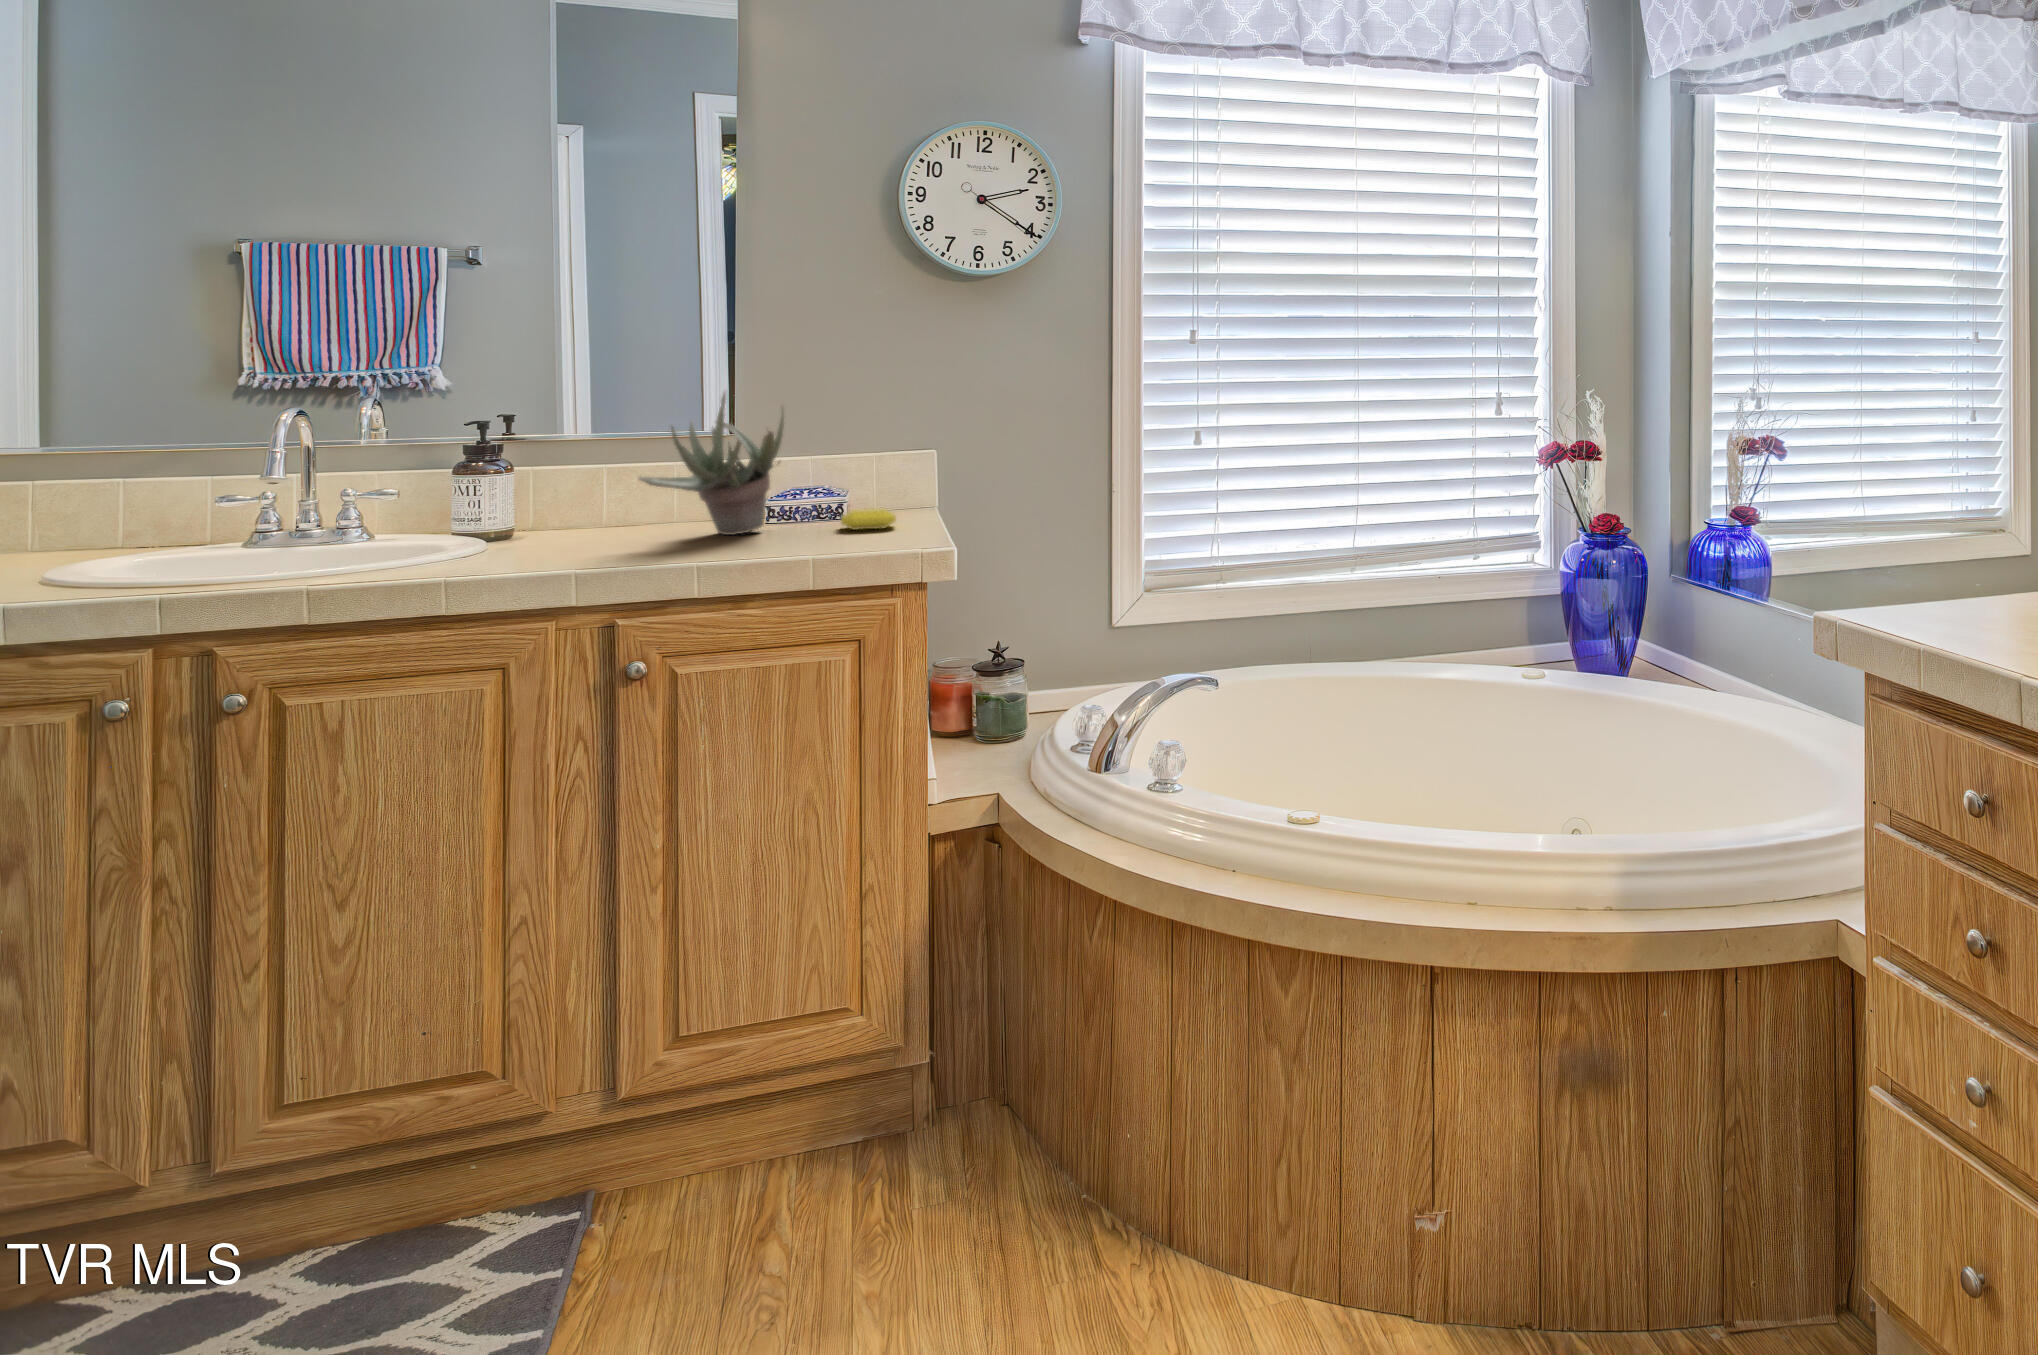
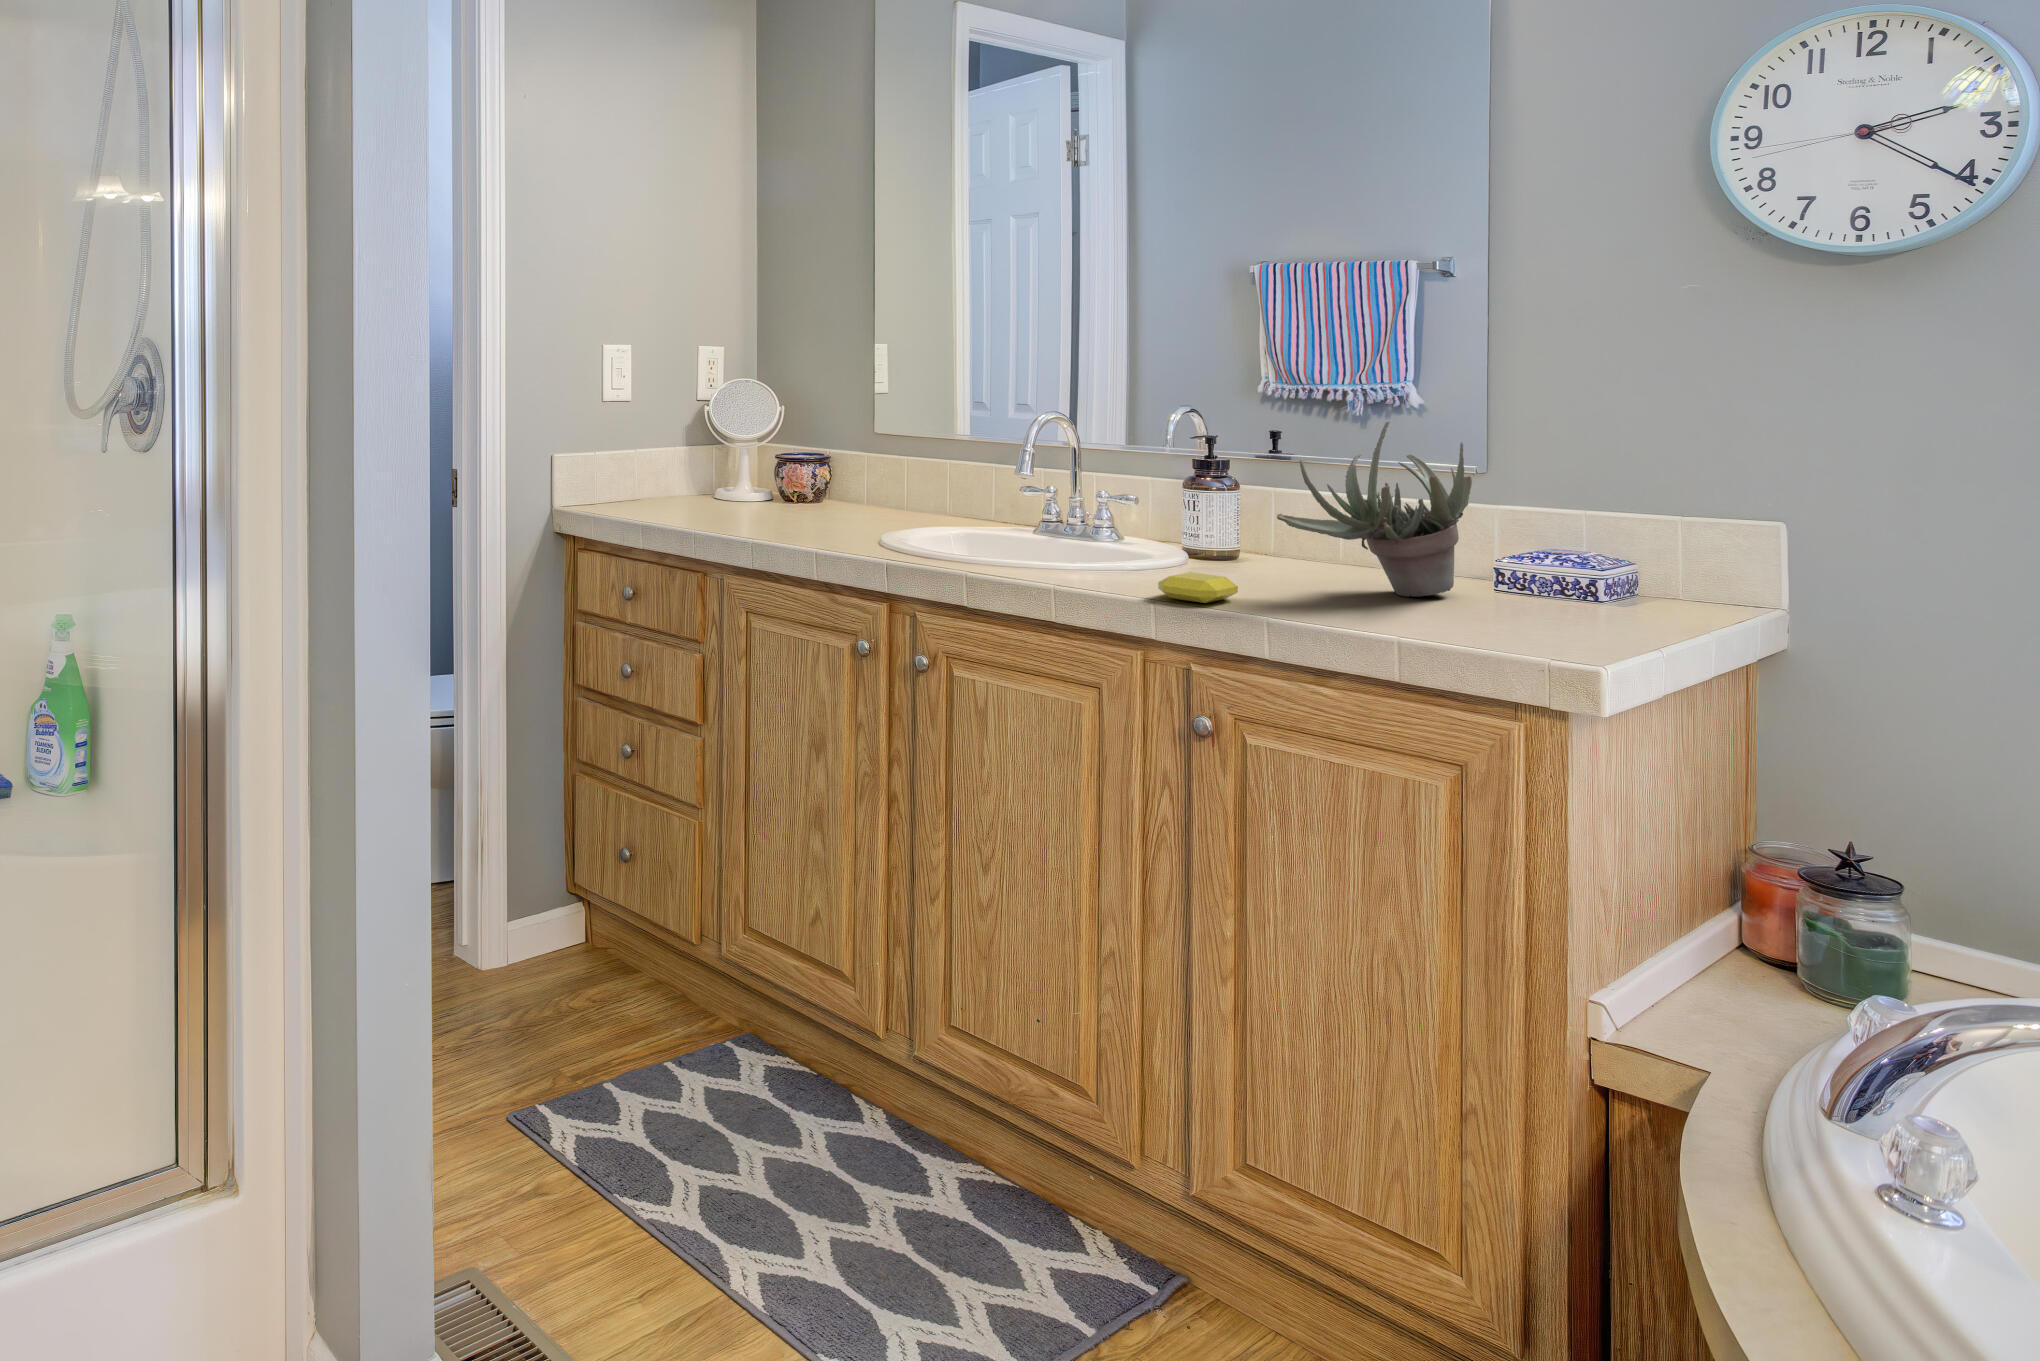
soap bar: present [841,508,896,530] -> present [1158,572,1238,603]

